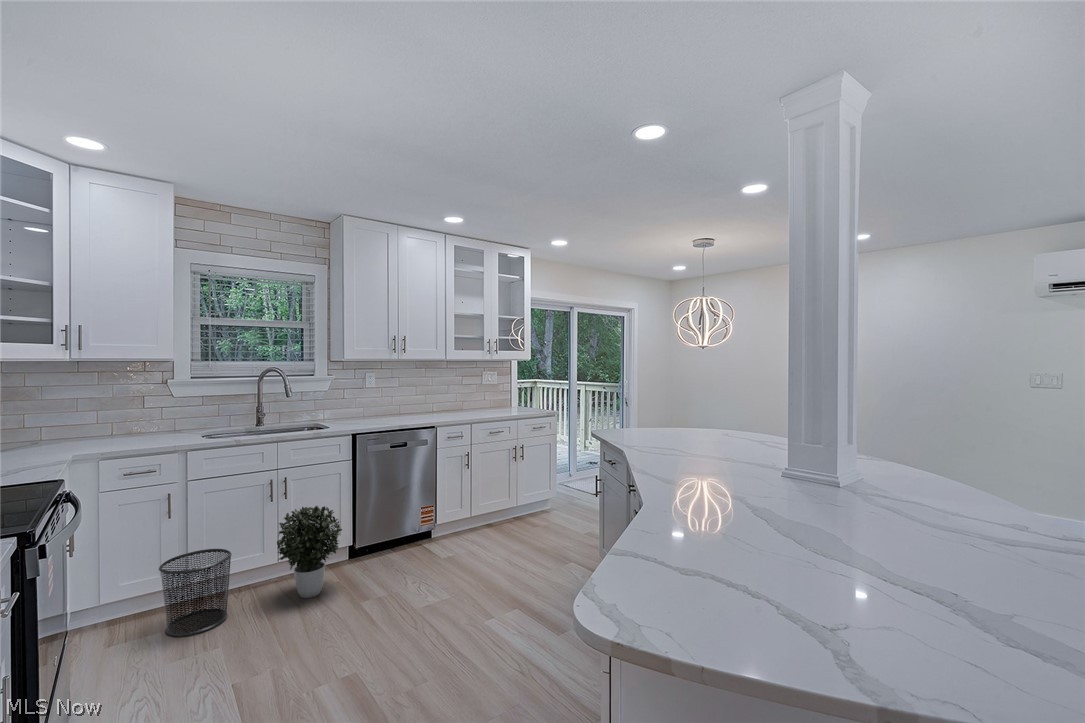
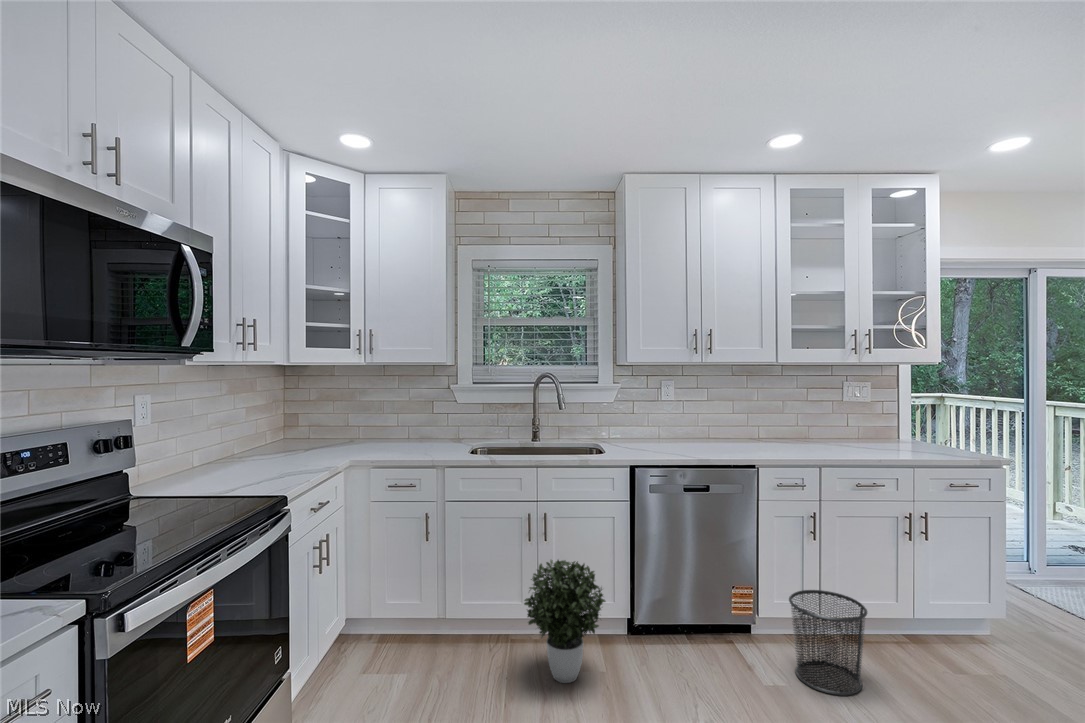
waste bin: present [159,549,232,636] -> present [789,590,867,695]

